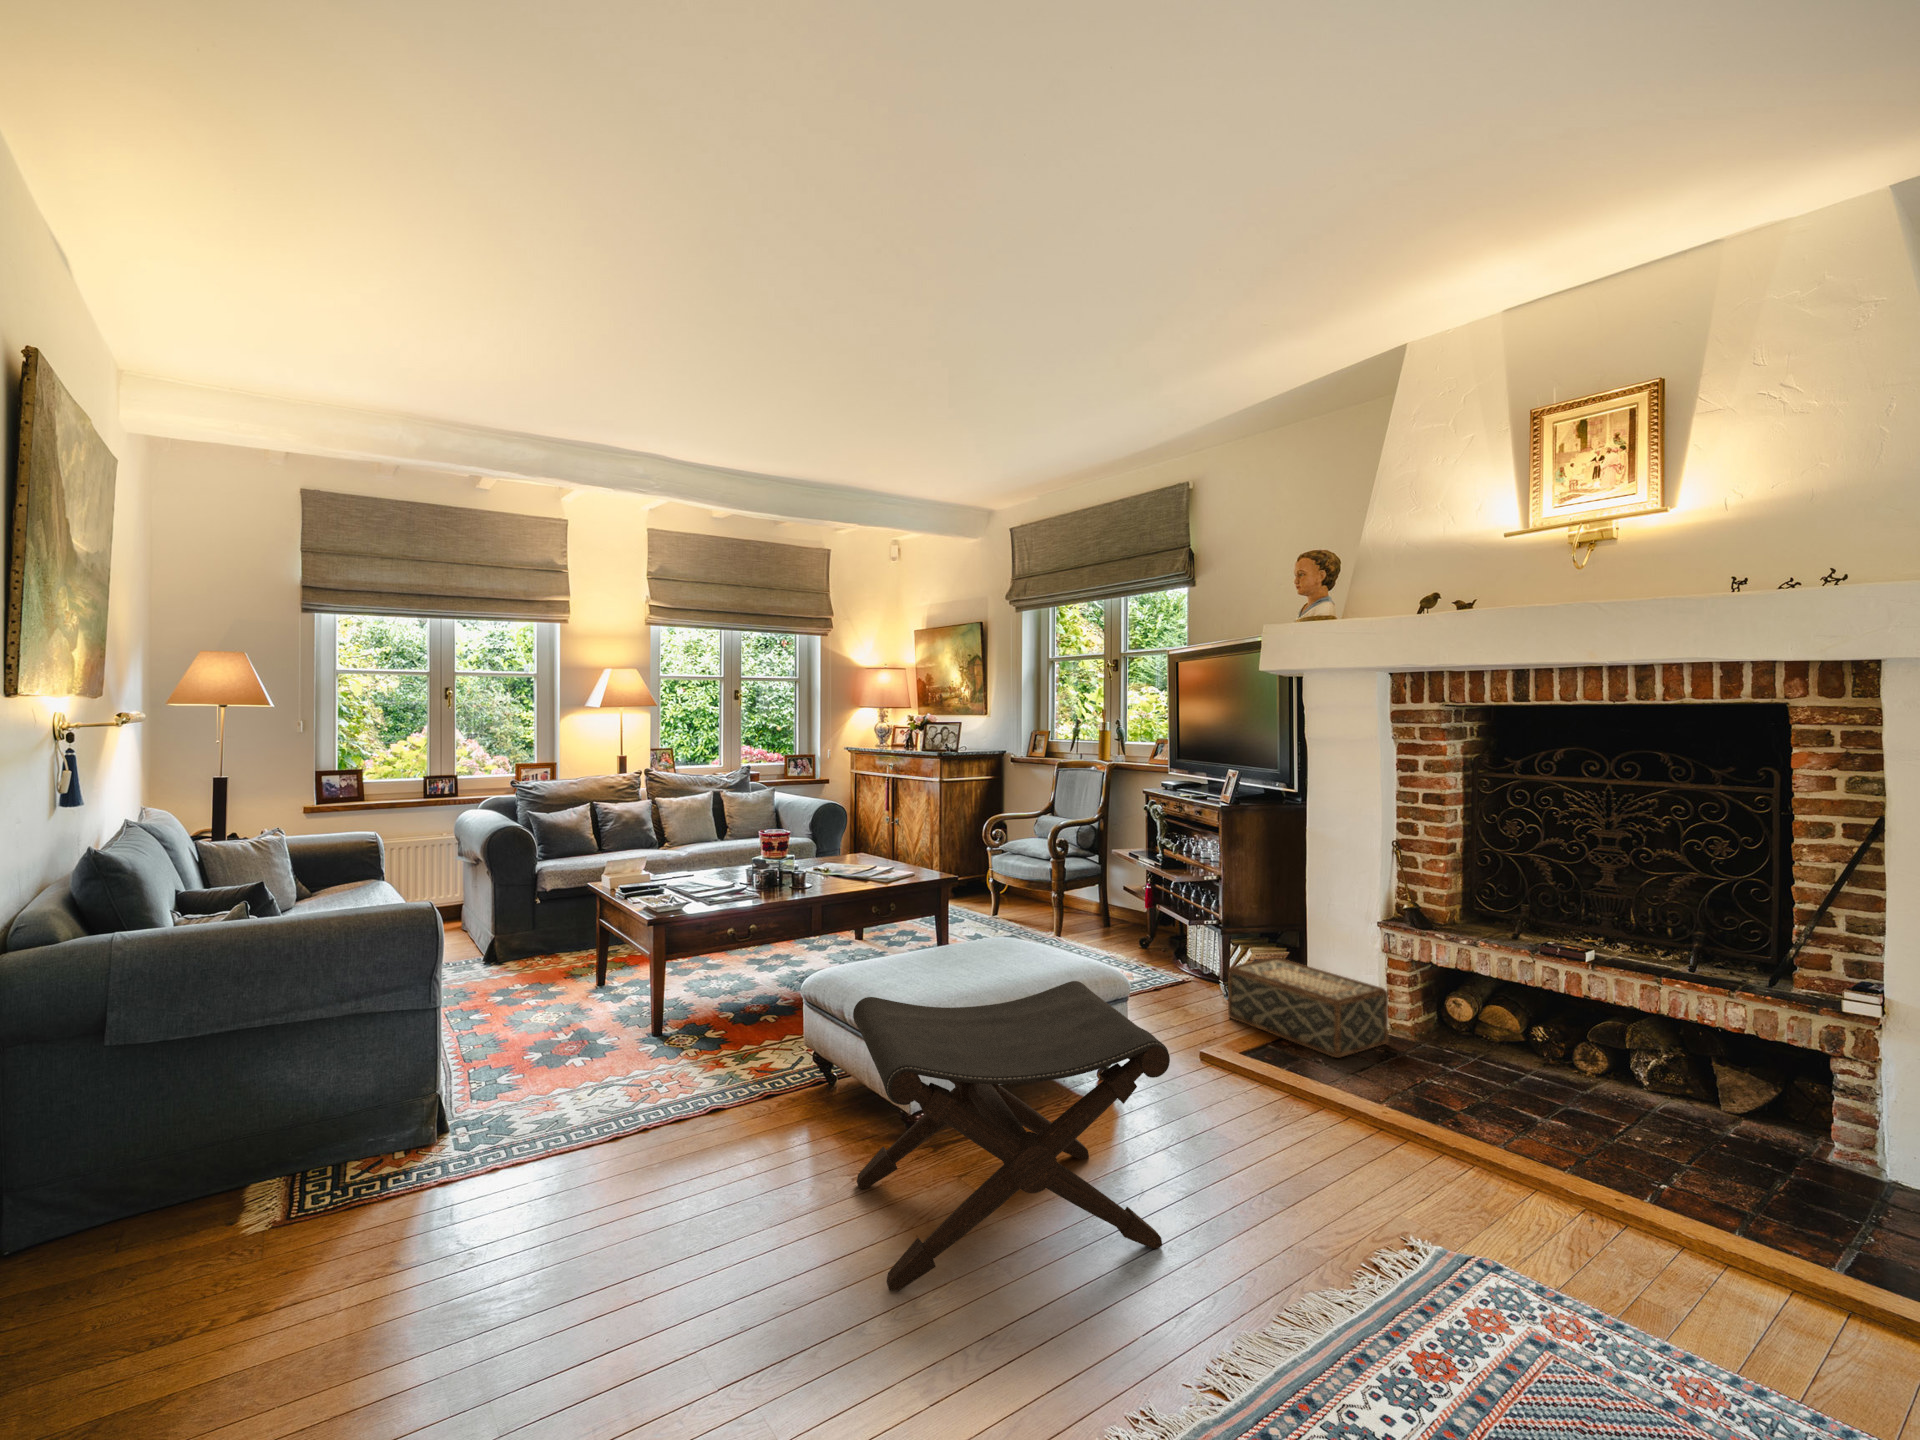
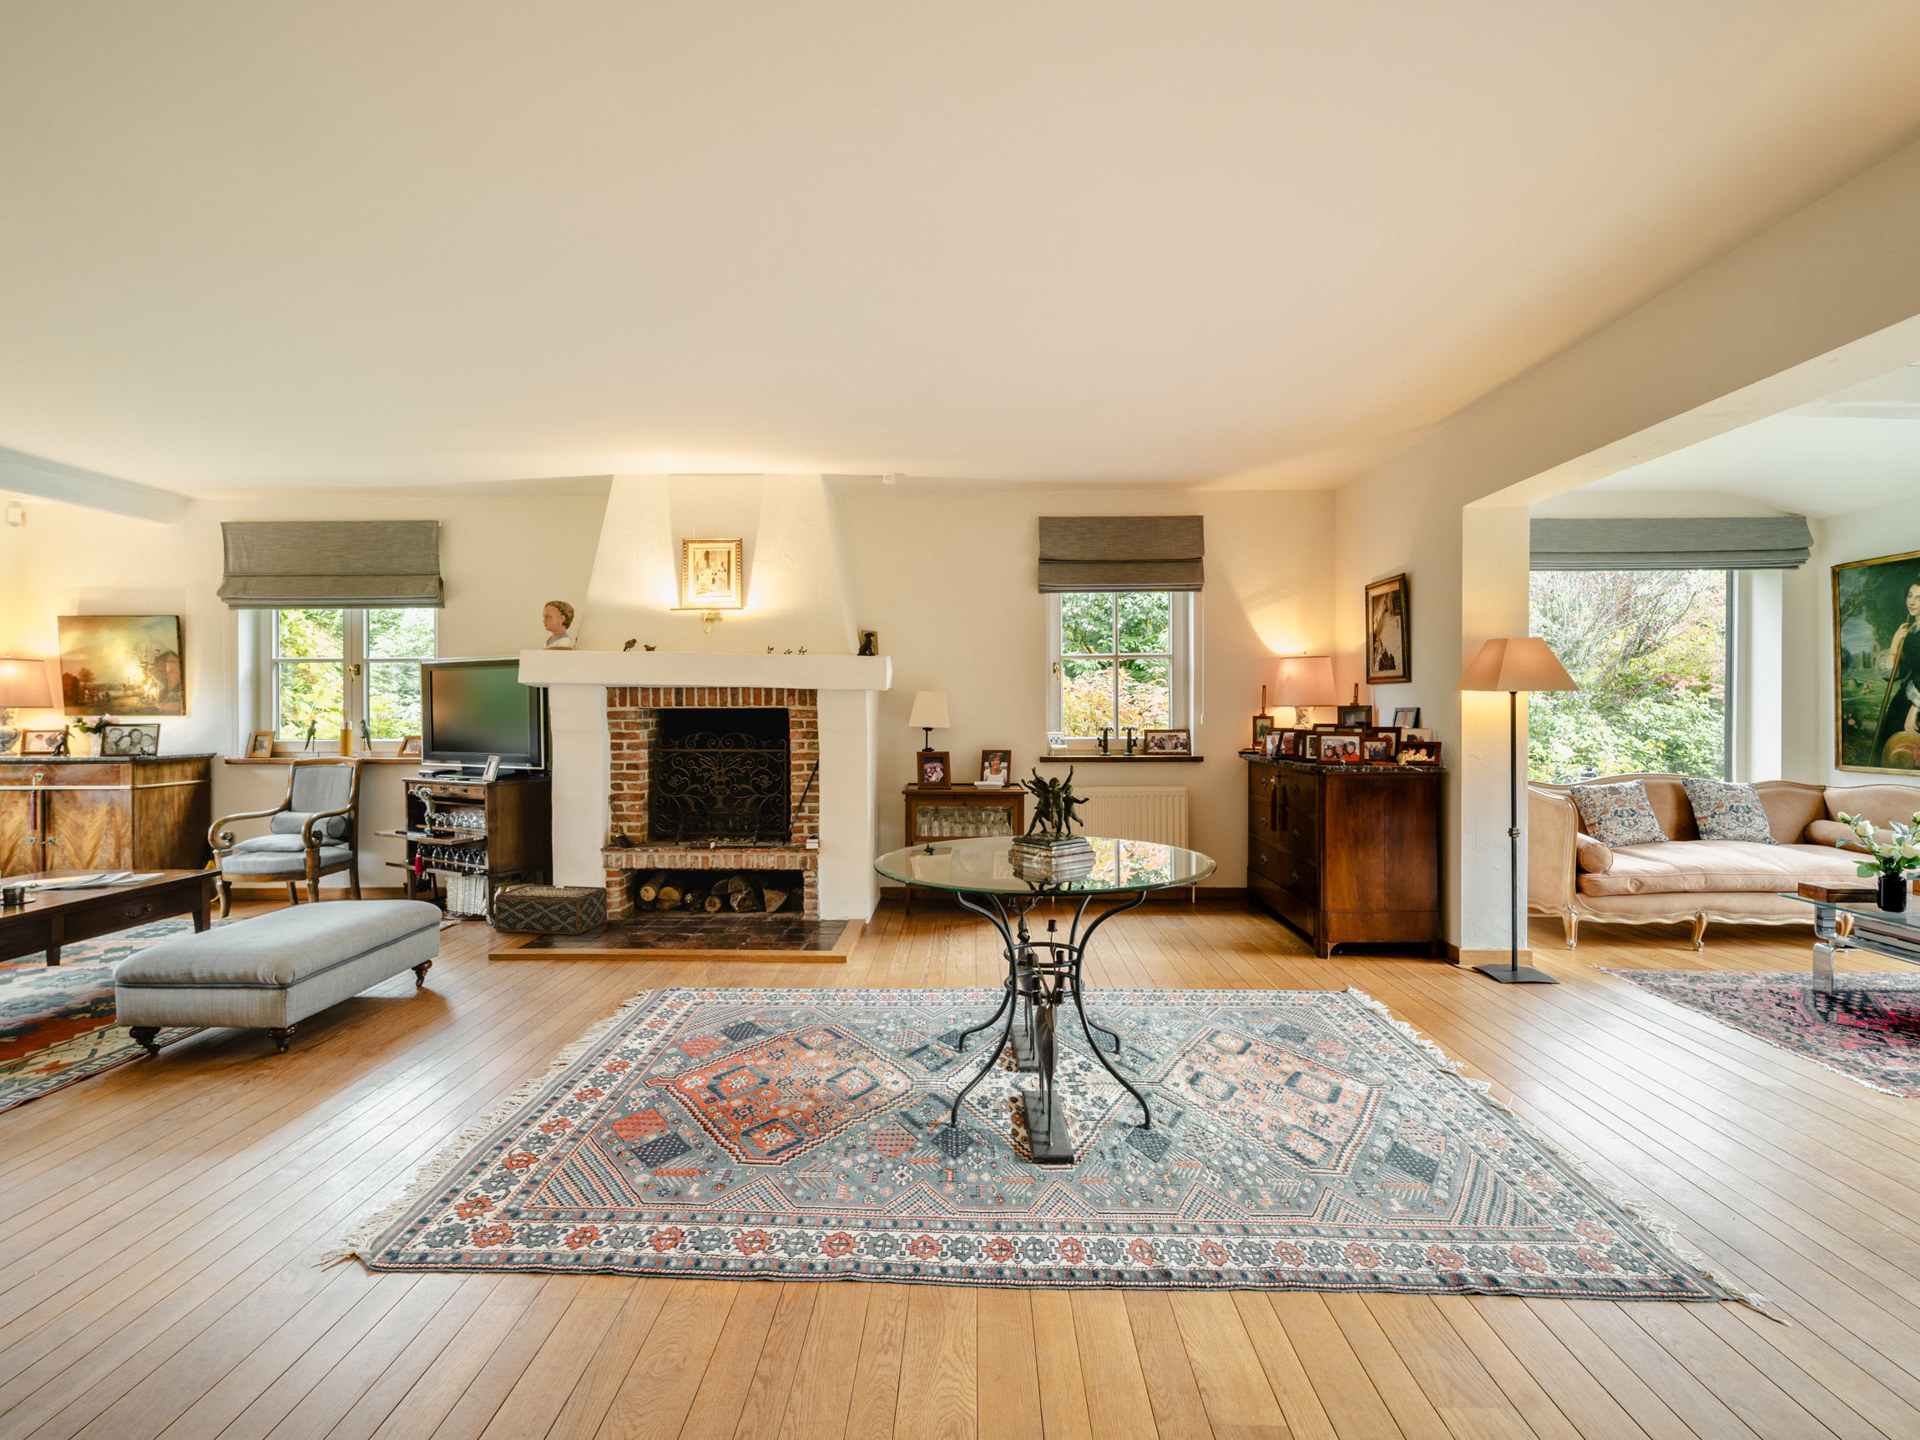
footstool: present [853,981,1170,1291] -> none [231,901,503,1105]

